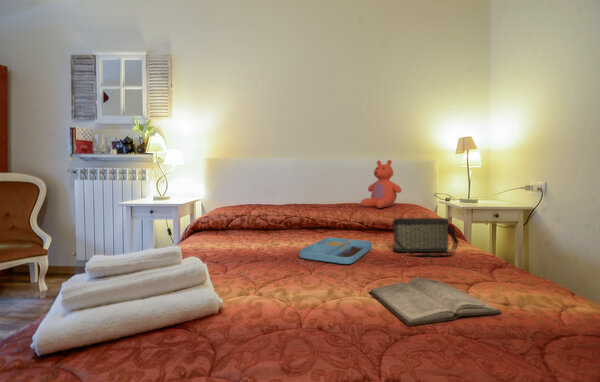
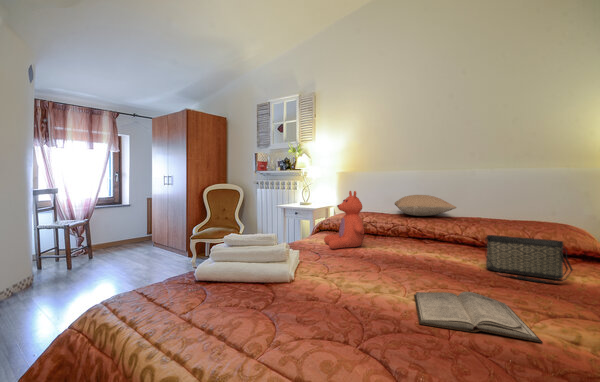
teddy bear: present [361,160,401,208] -> present [324,191,364,249]
pillow: none [275,183,340,205] -> present [395,195,456,216]
tray: present [299,238,372,264] -> none [382,247,465,271]

